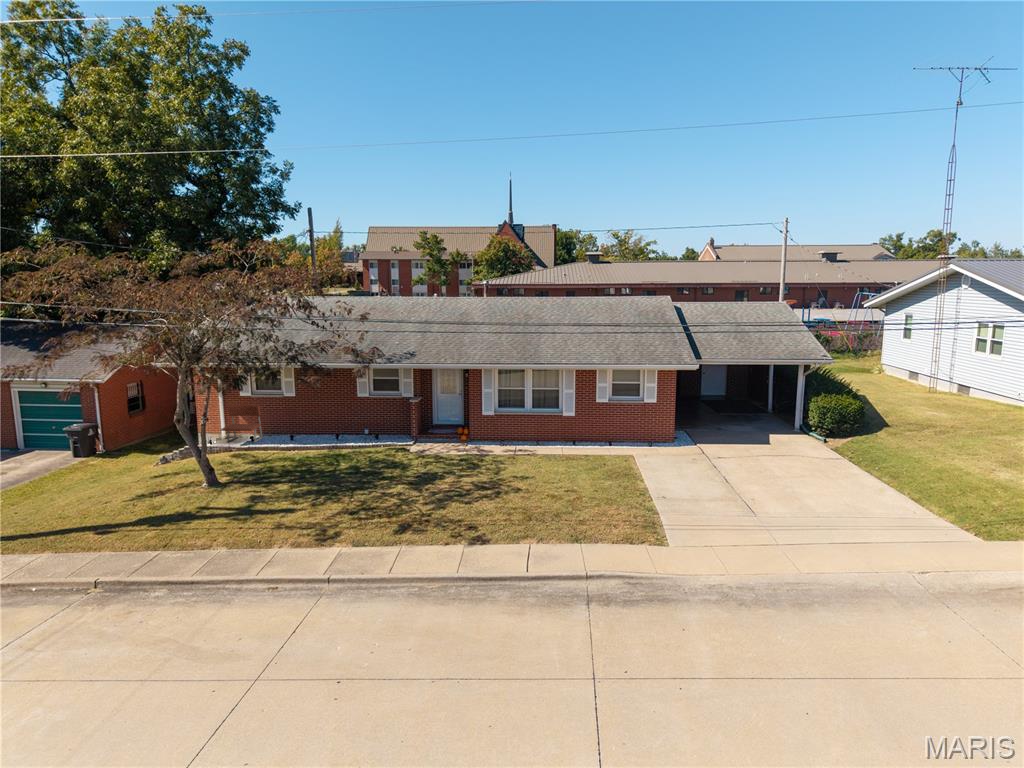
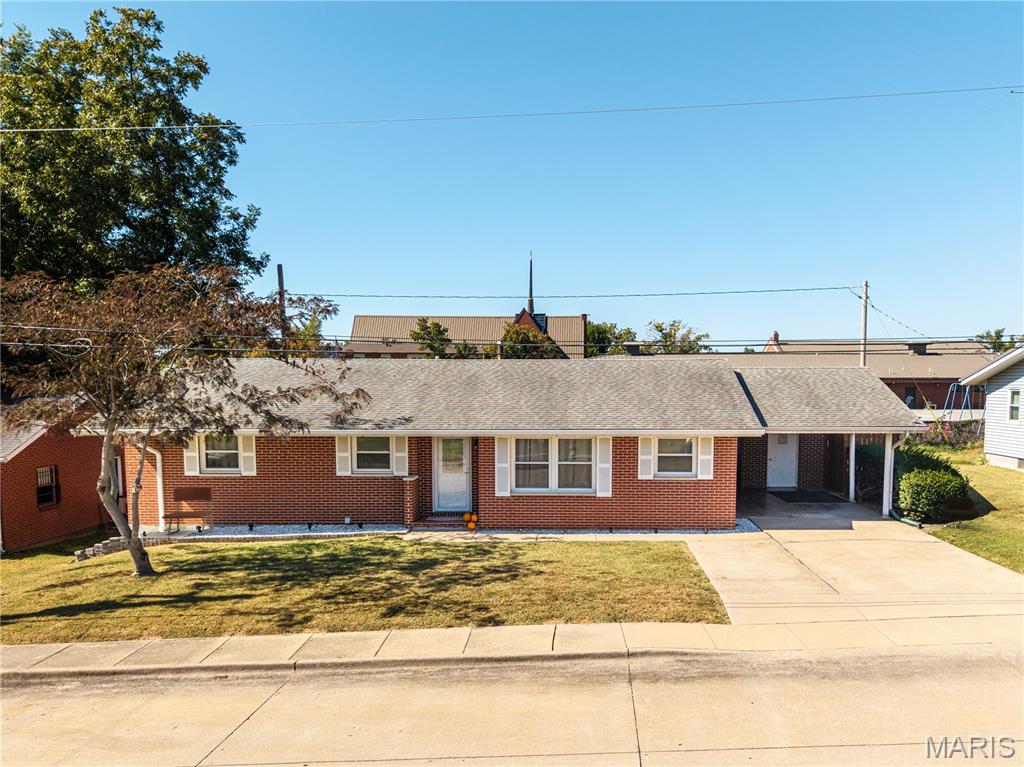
lounge chair: none [824,424,854,452] -> present [940,496,980,531]

